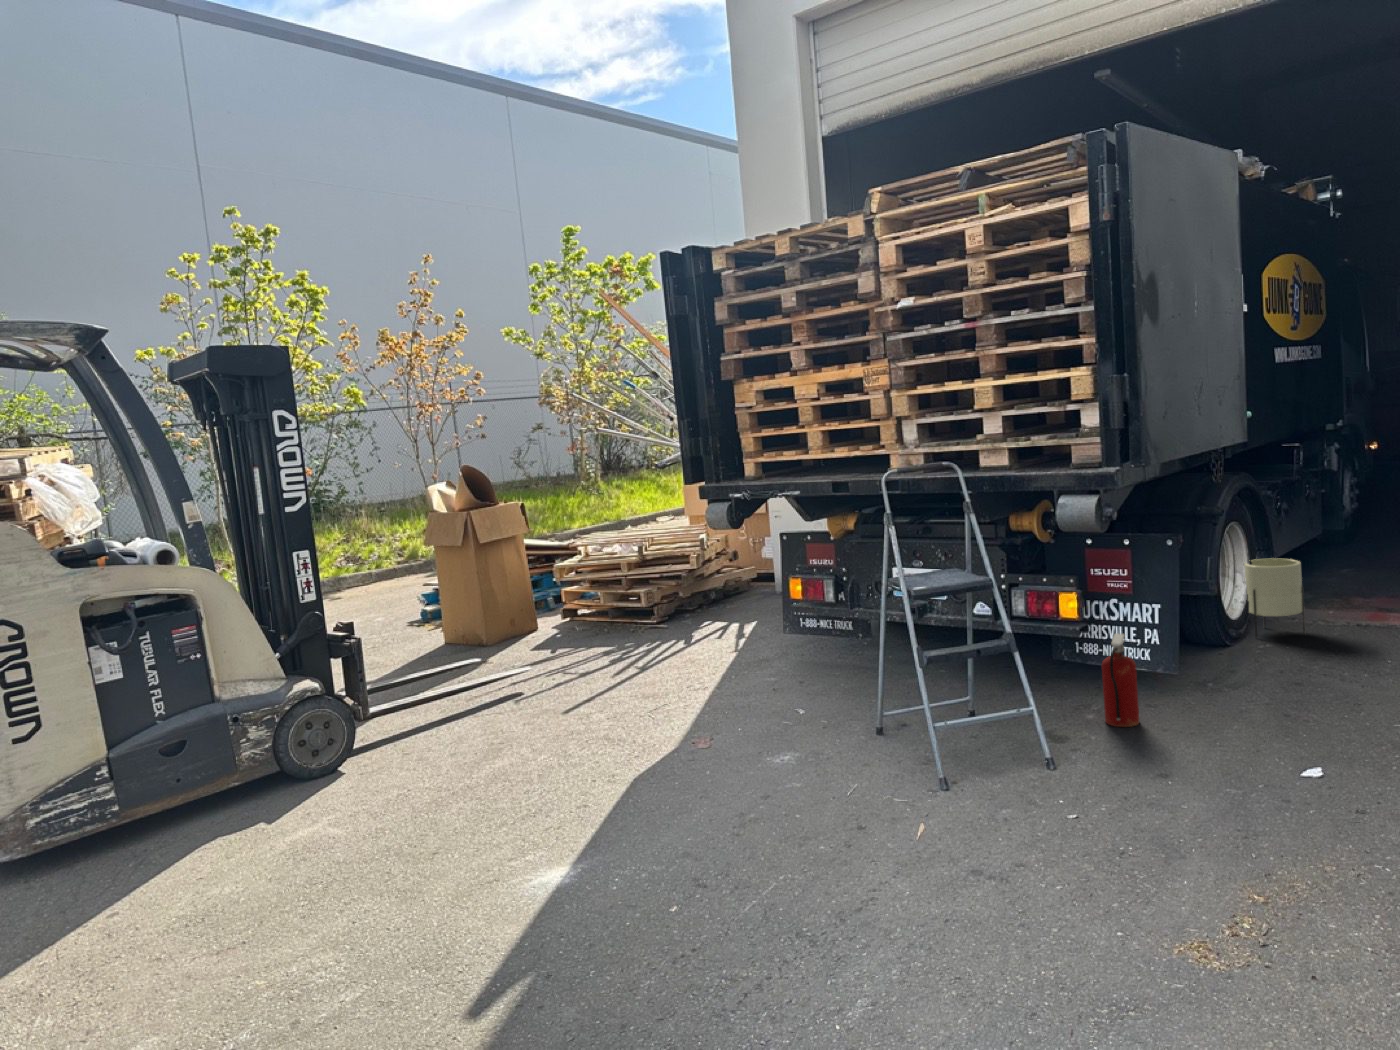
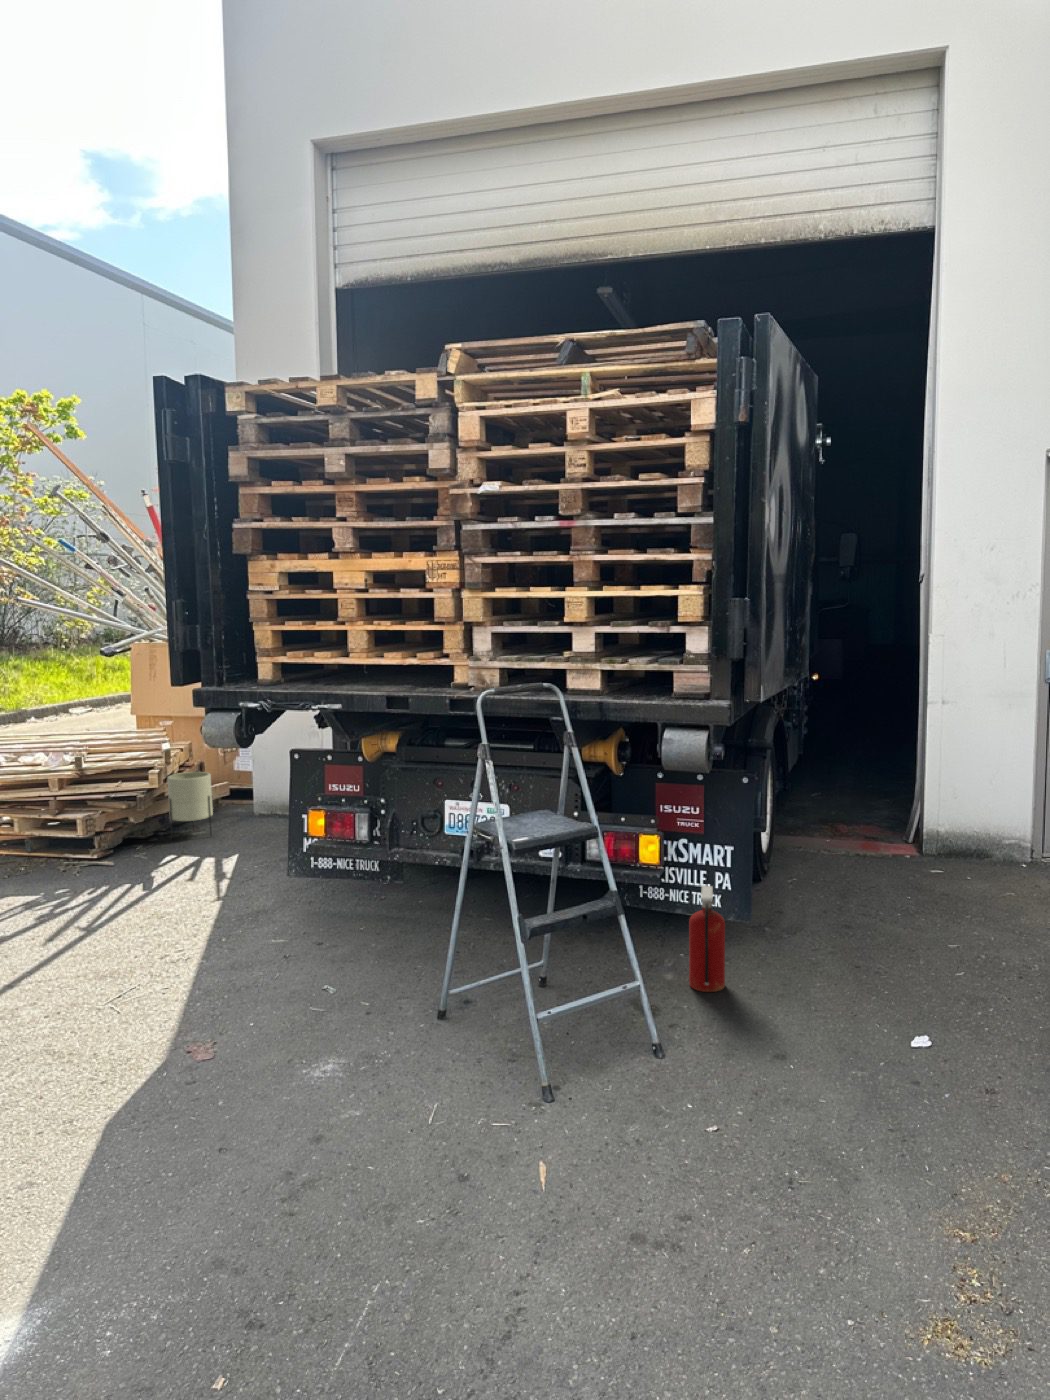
planter: present [1244,558,1305,638] -> present [168,772,213,839]

